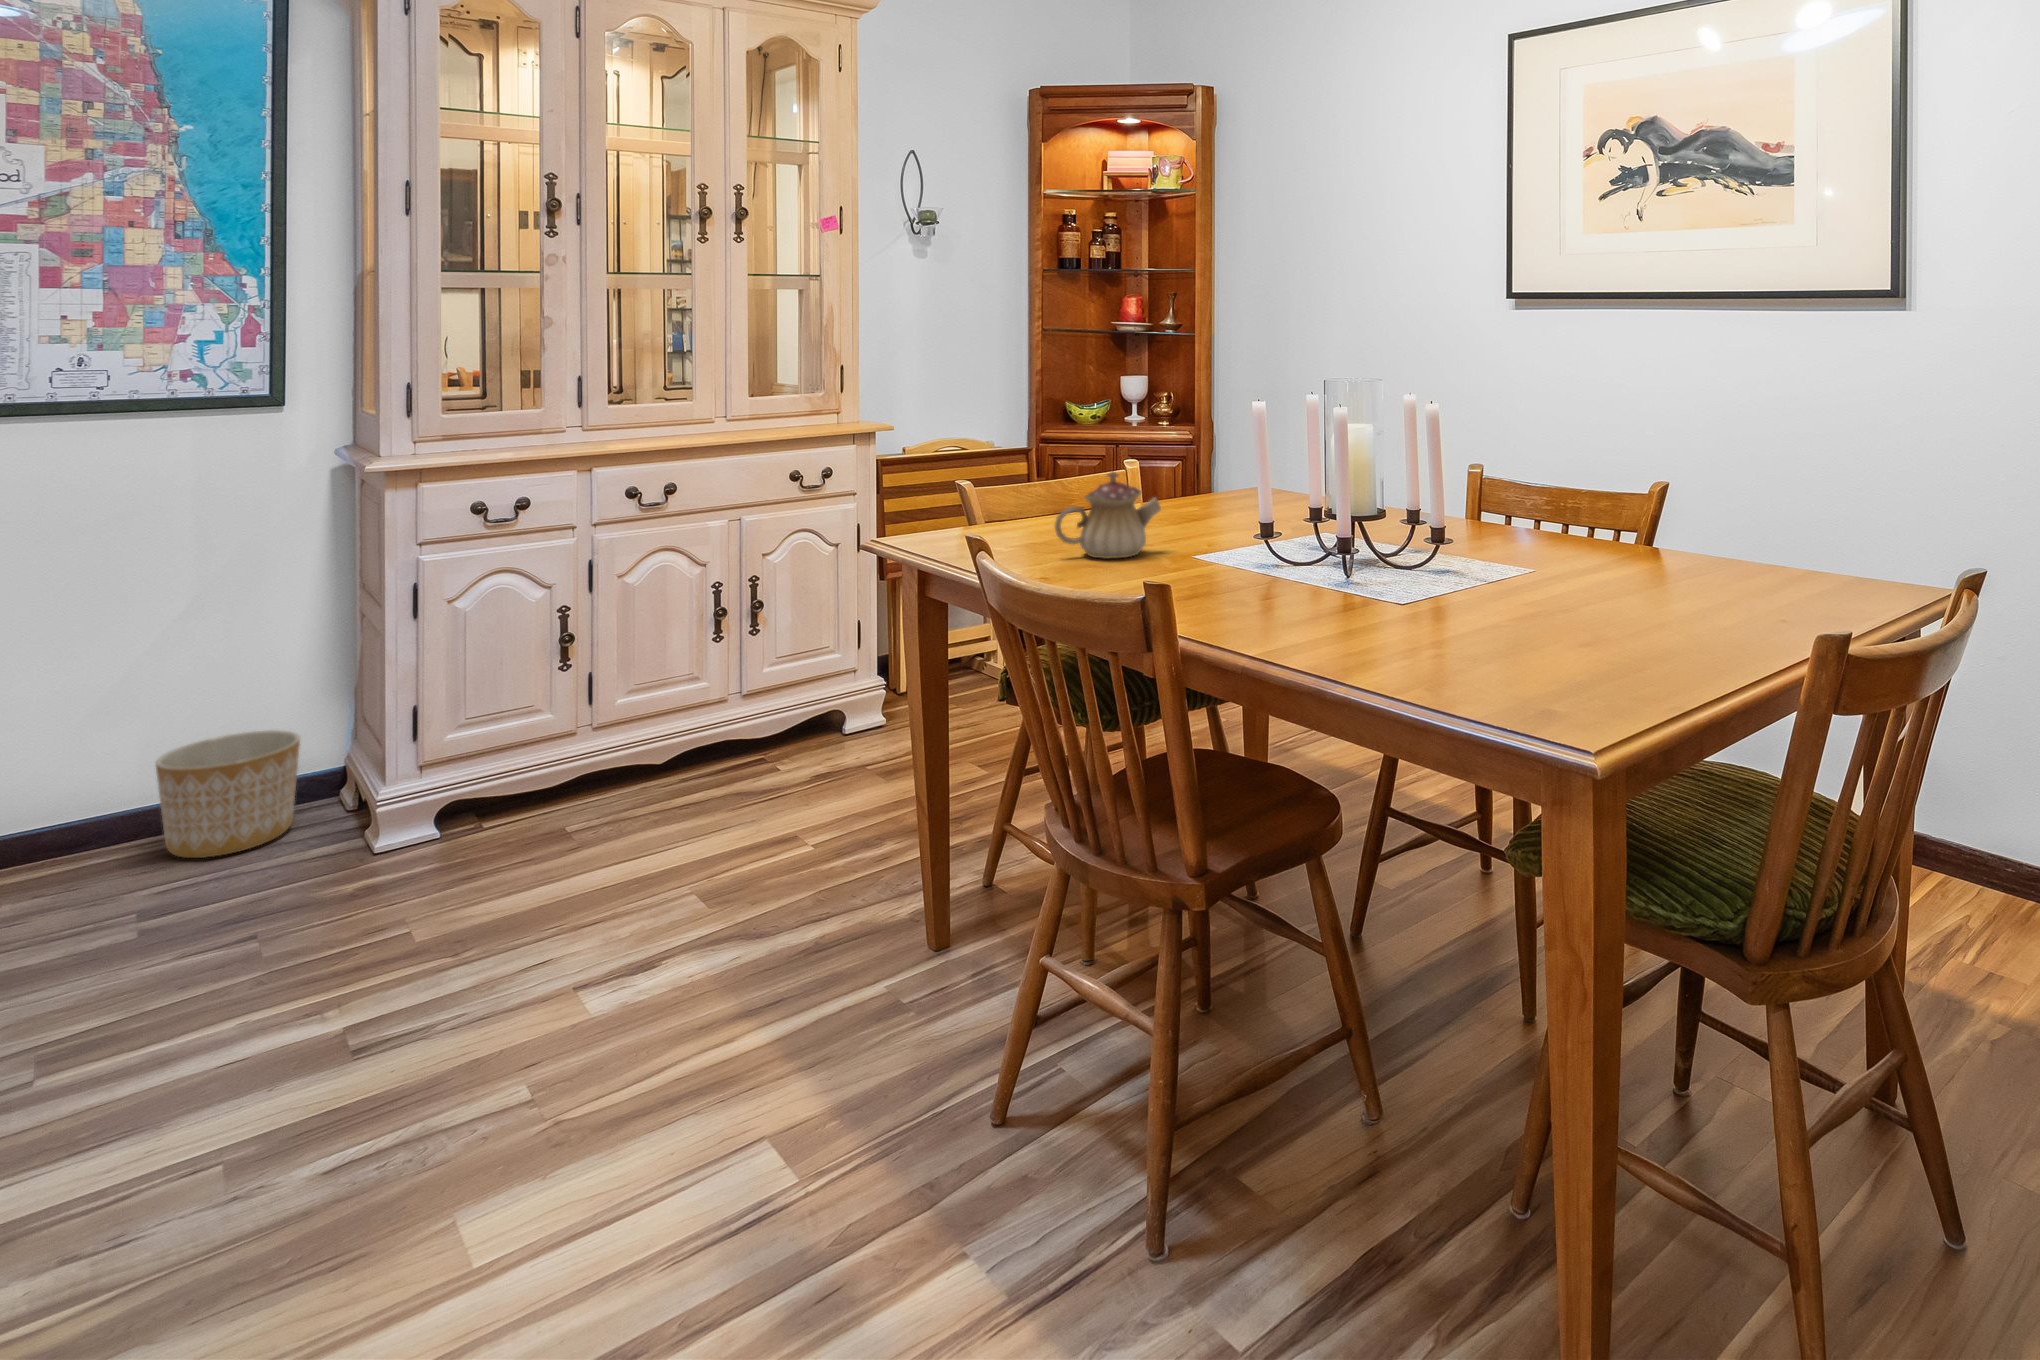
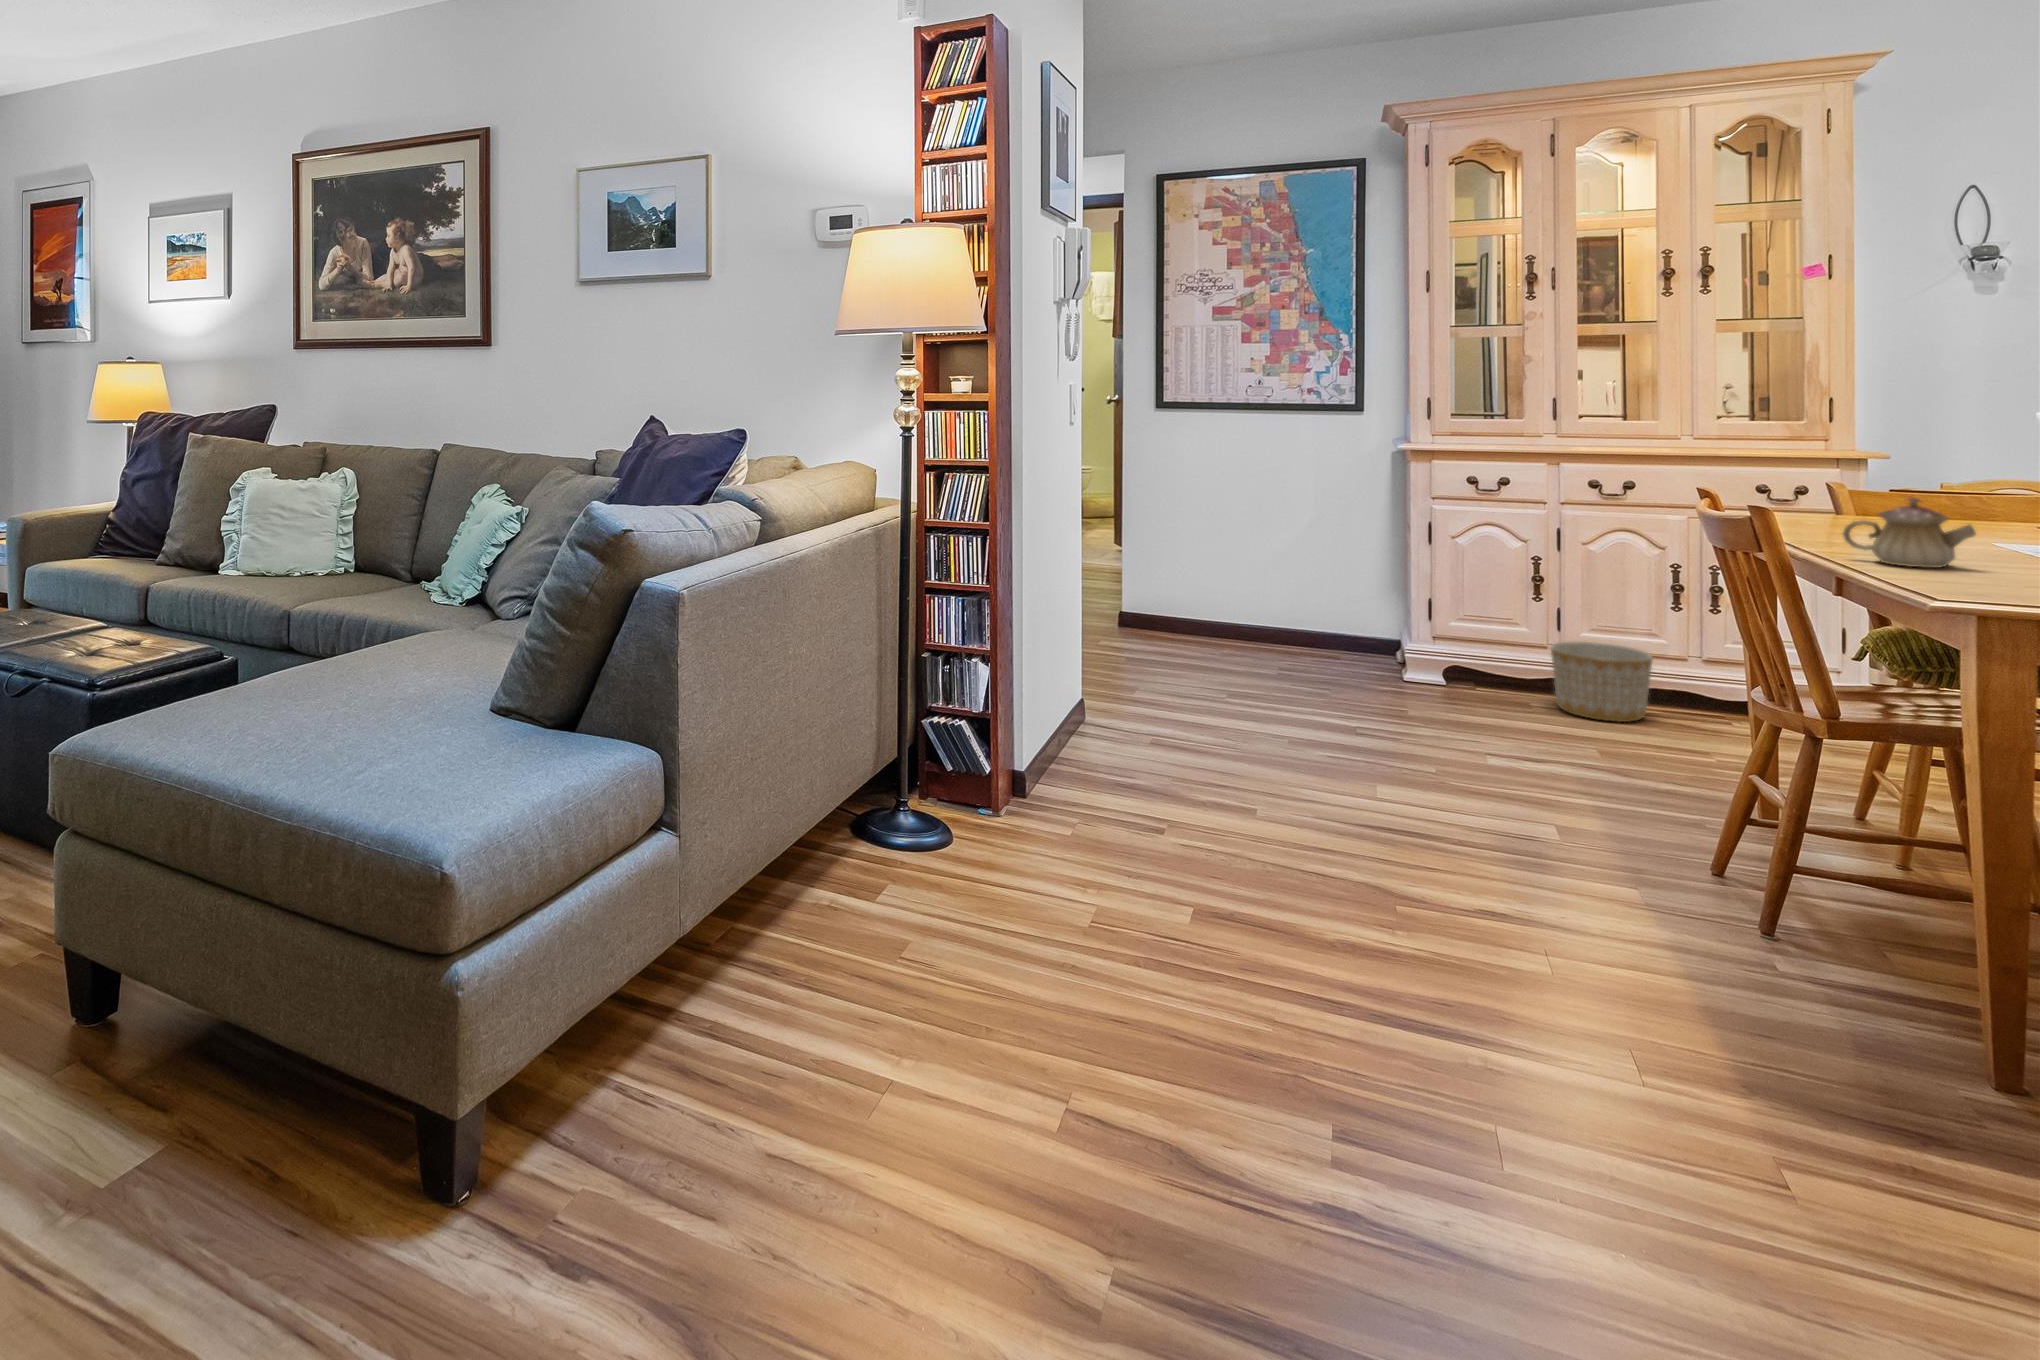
planter: present [156,730,300,858] -> present [1551,641,1653,722]

